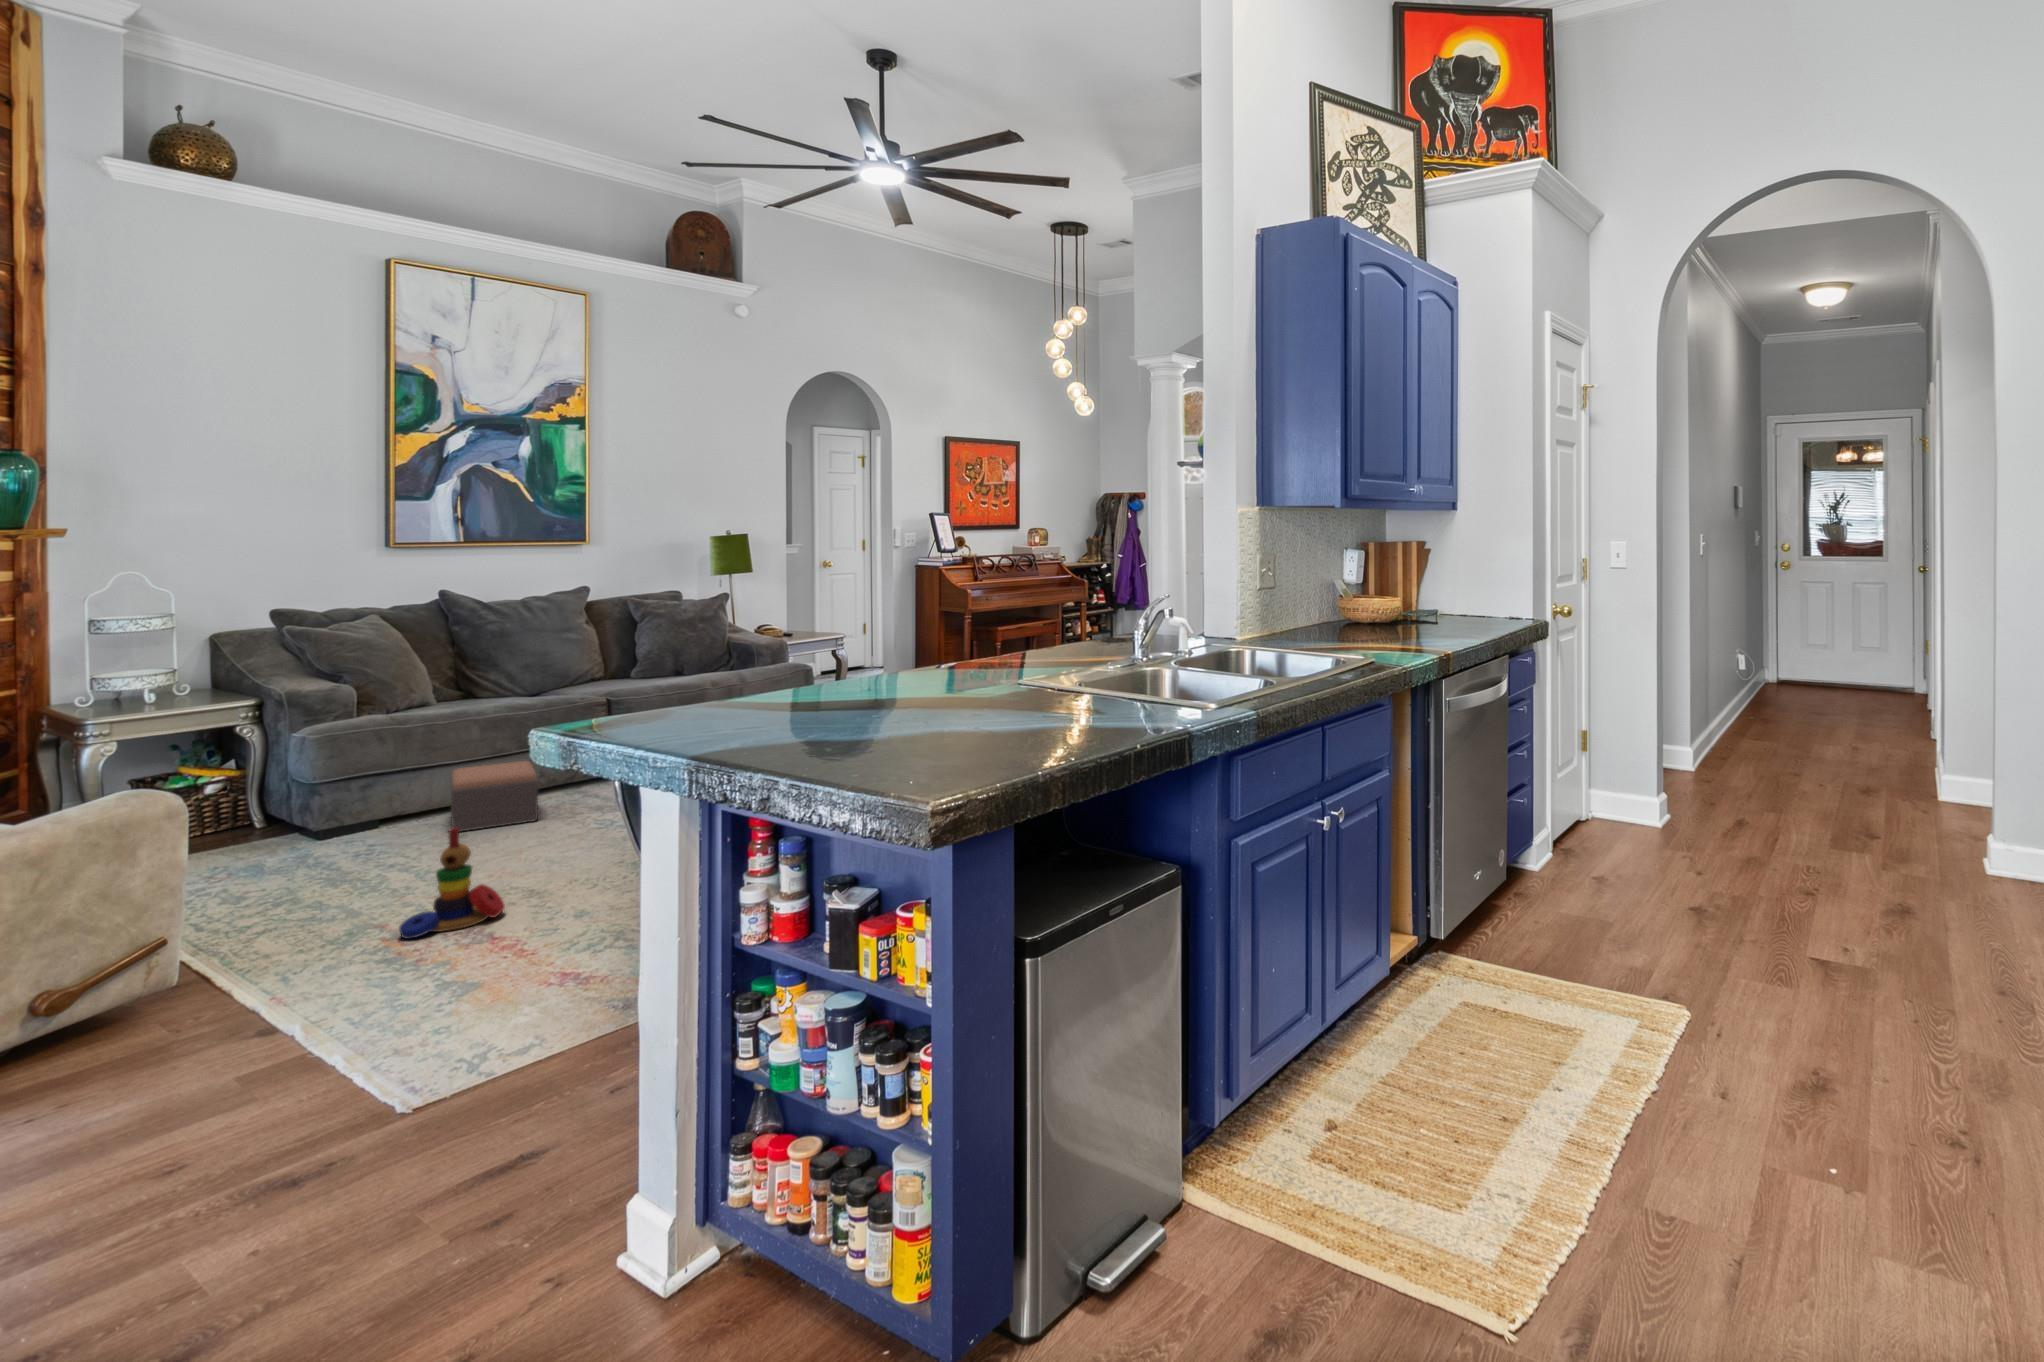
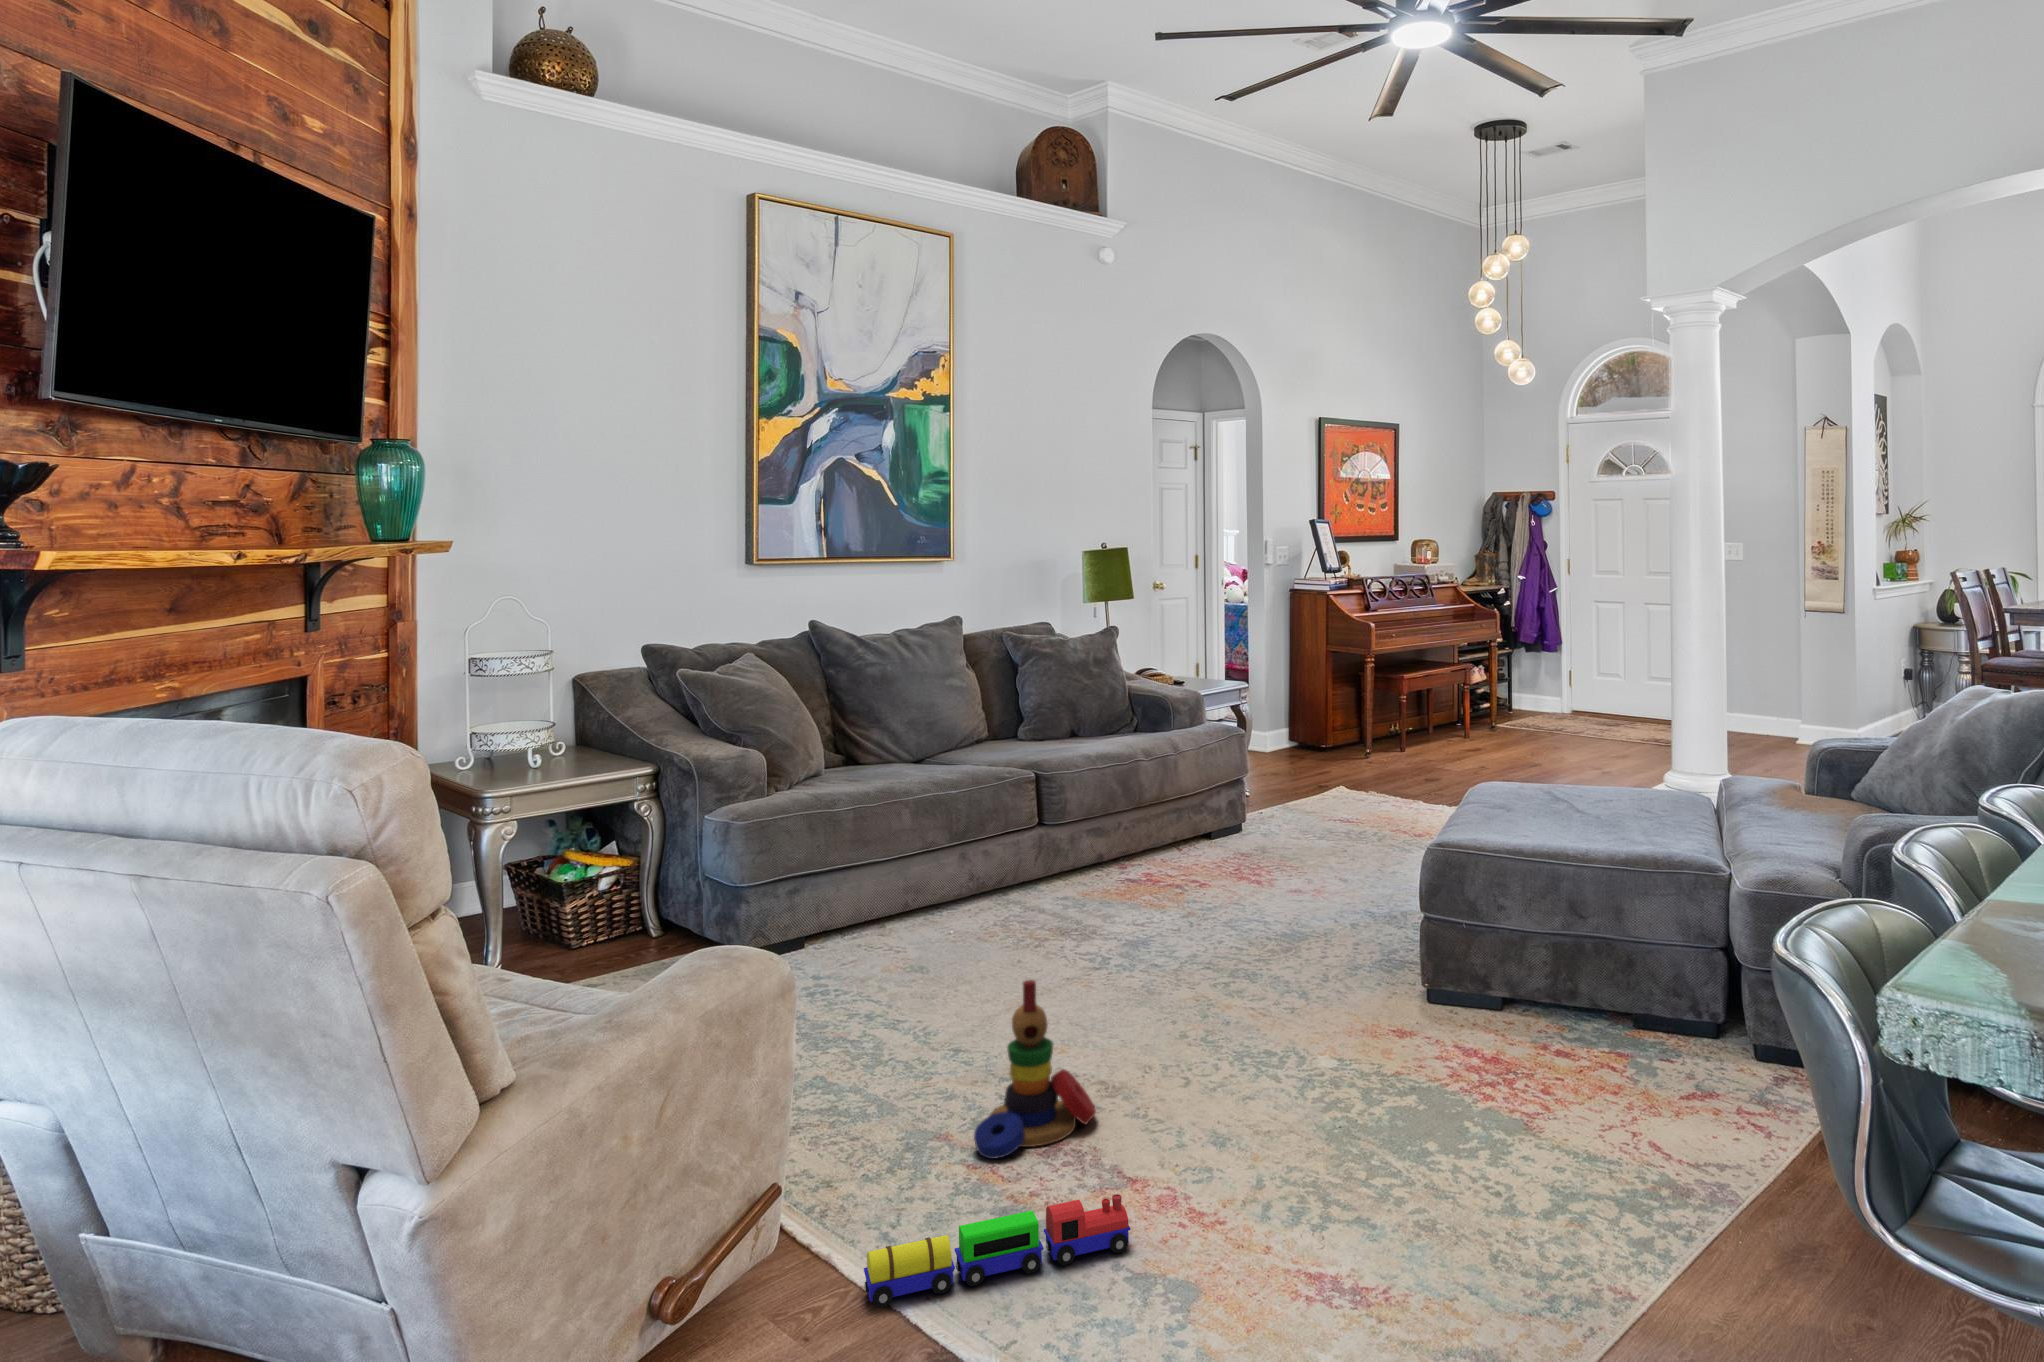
footstool: present [451,761,538,832] -> none [876,853,995,956]
toy train: none [251,943,460,1011] -> present [864,1194,1130,1308]

